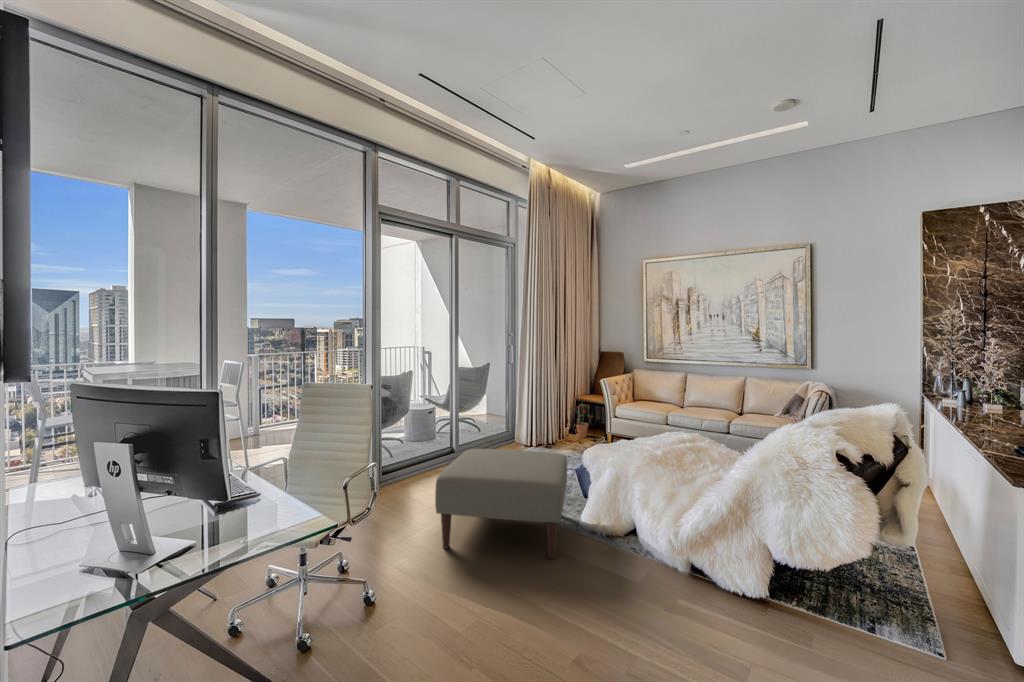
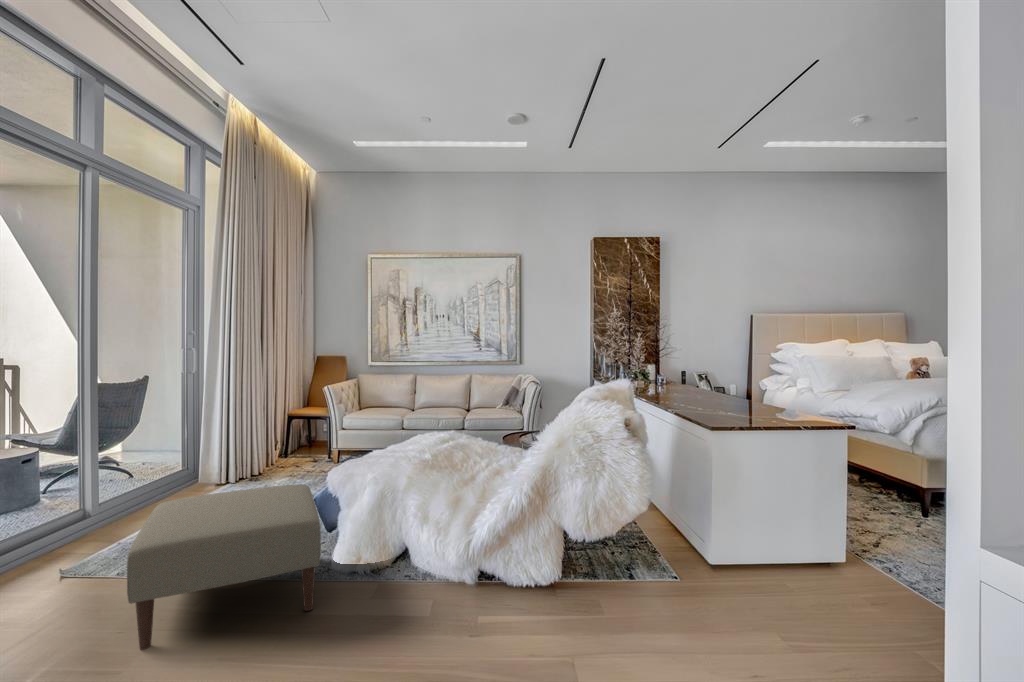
potted plant: present [569,397,588,438] -> none [279,411,308,461]

